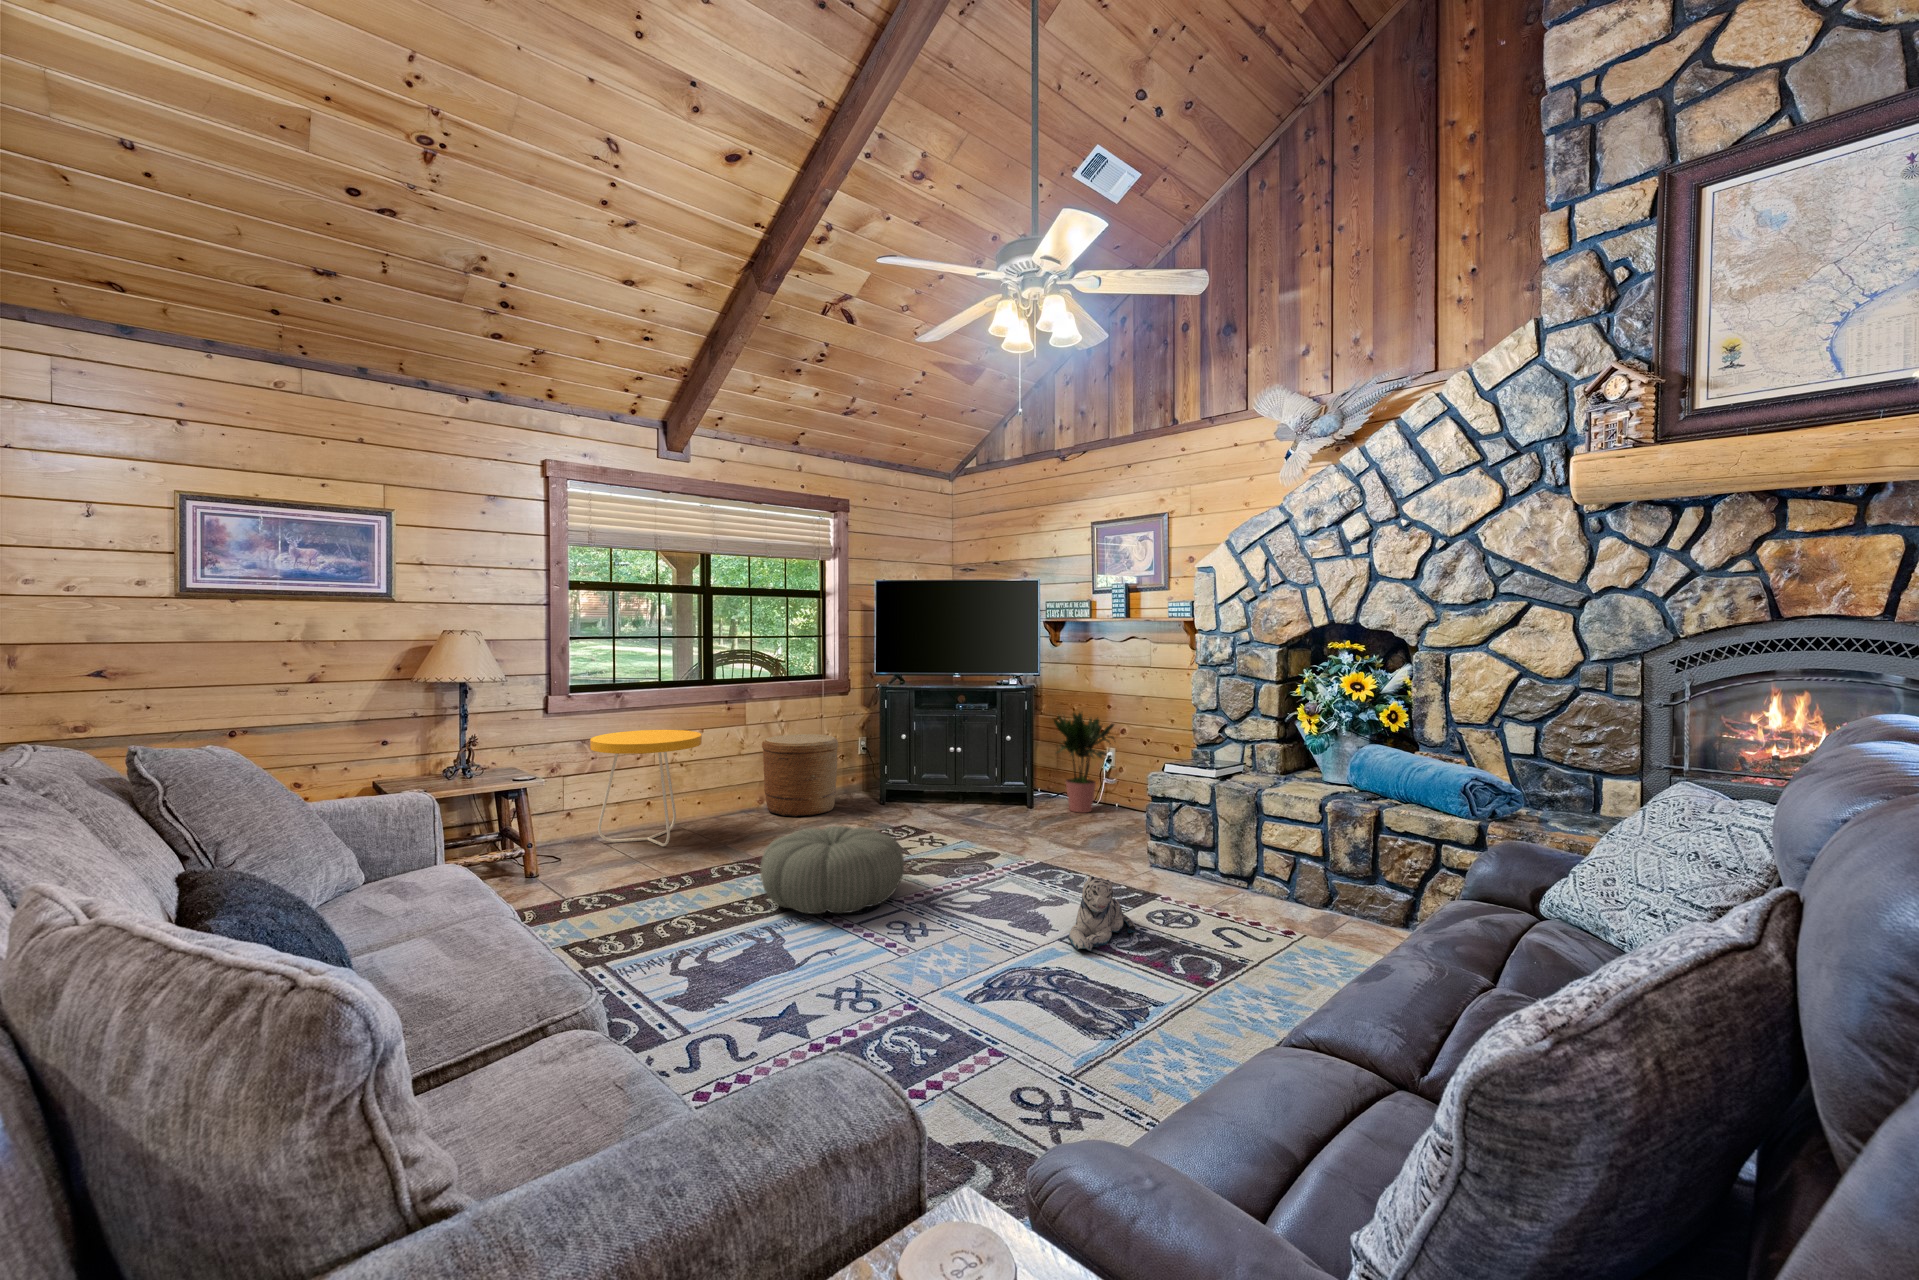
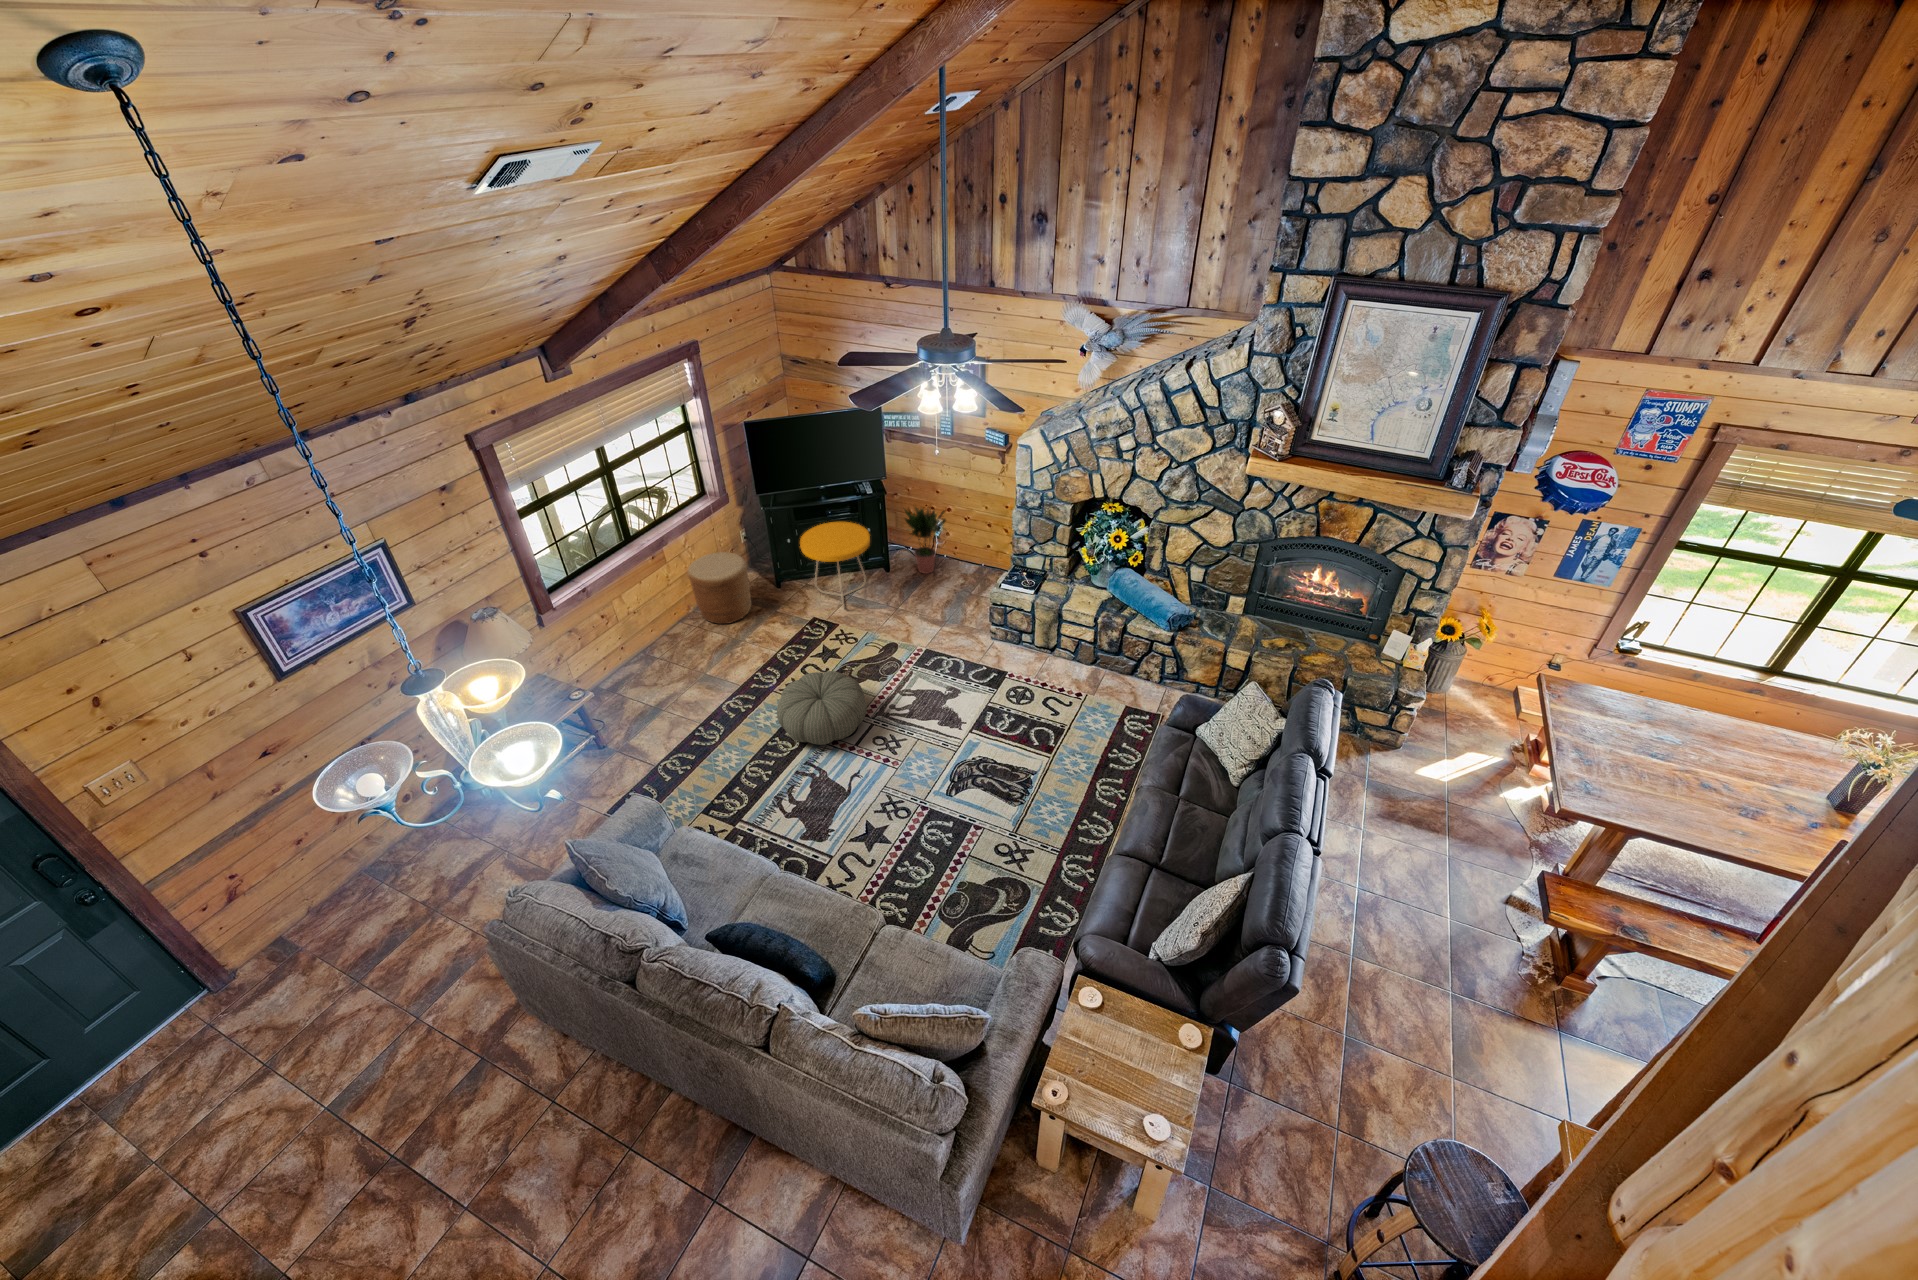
side table: present [590,730,702,846] -> present [800,522,870,608]
plush toy: present [1069,876,1135,951] -> none [976,694,1008,739]

